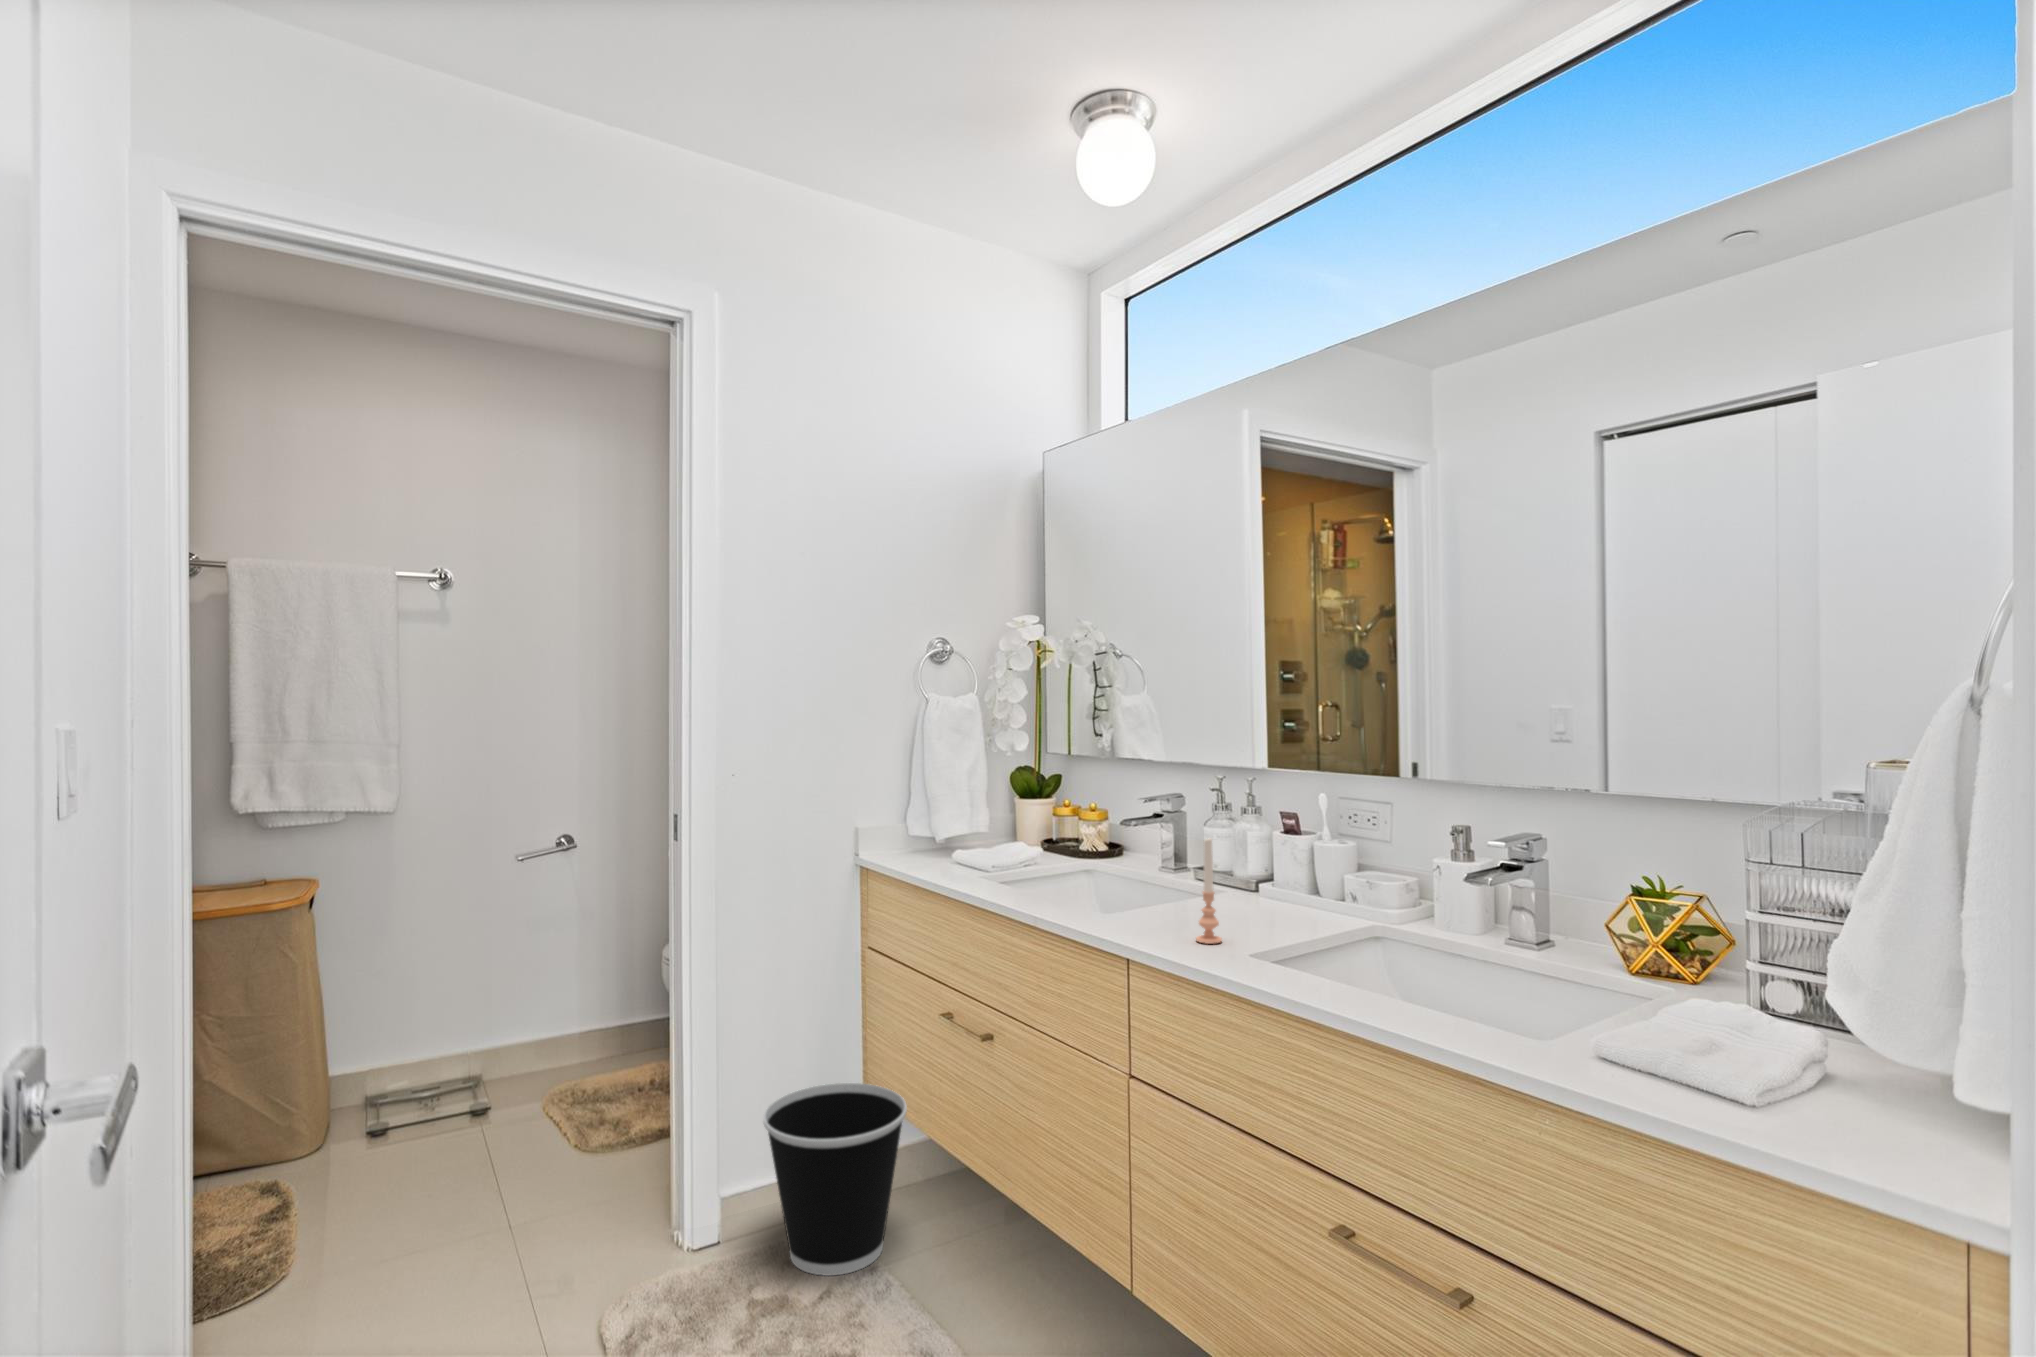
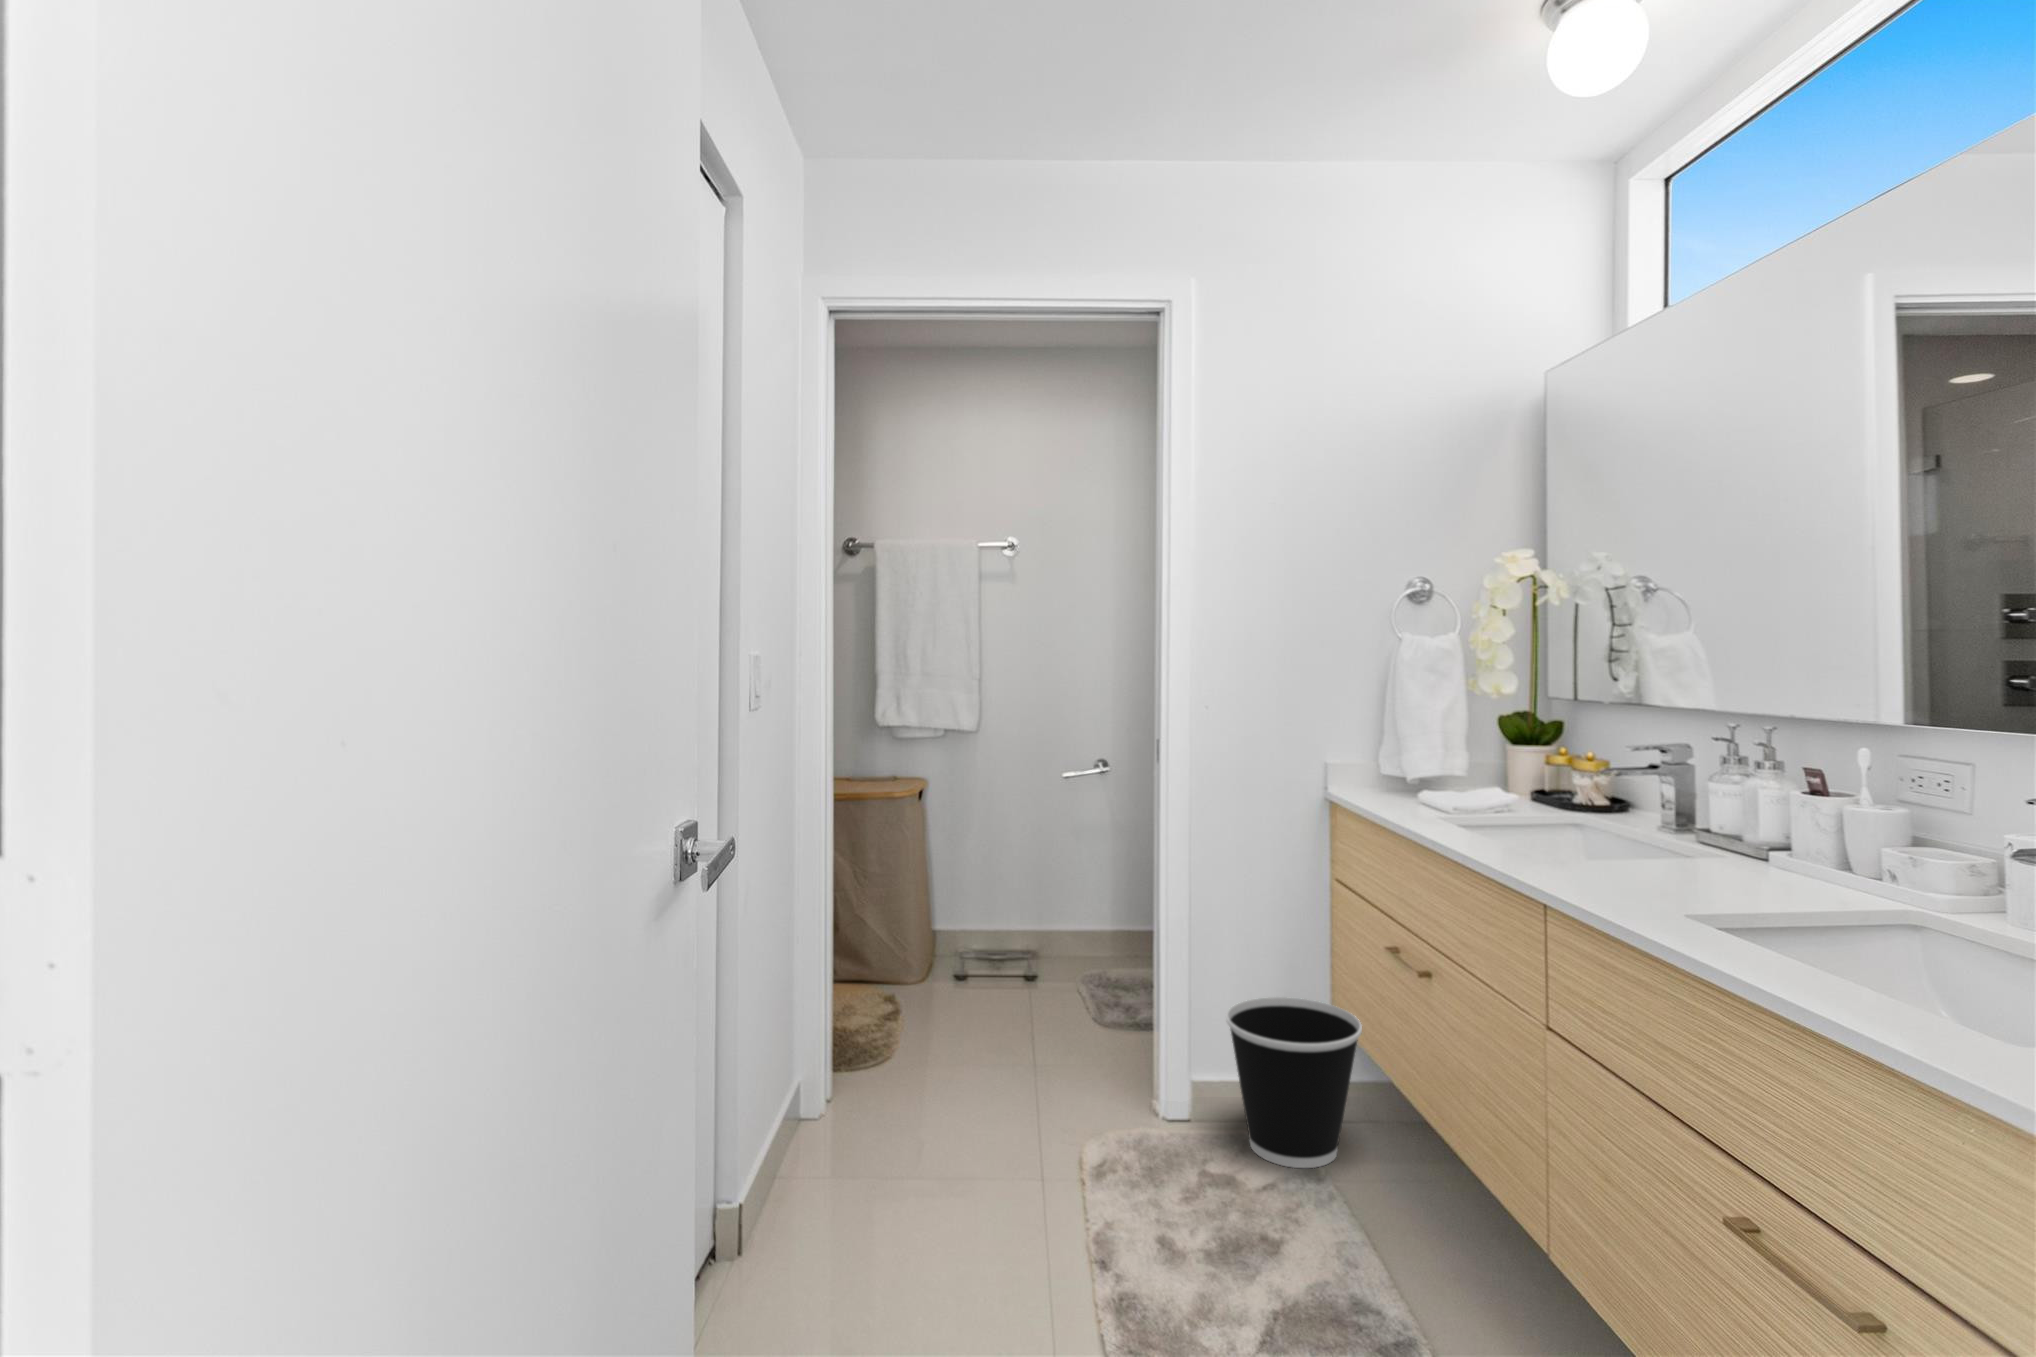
candle: present [1196,838,1222,944] -> none [1630,782,1663,898]

